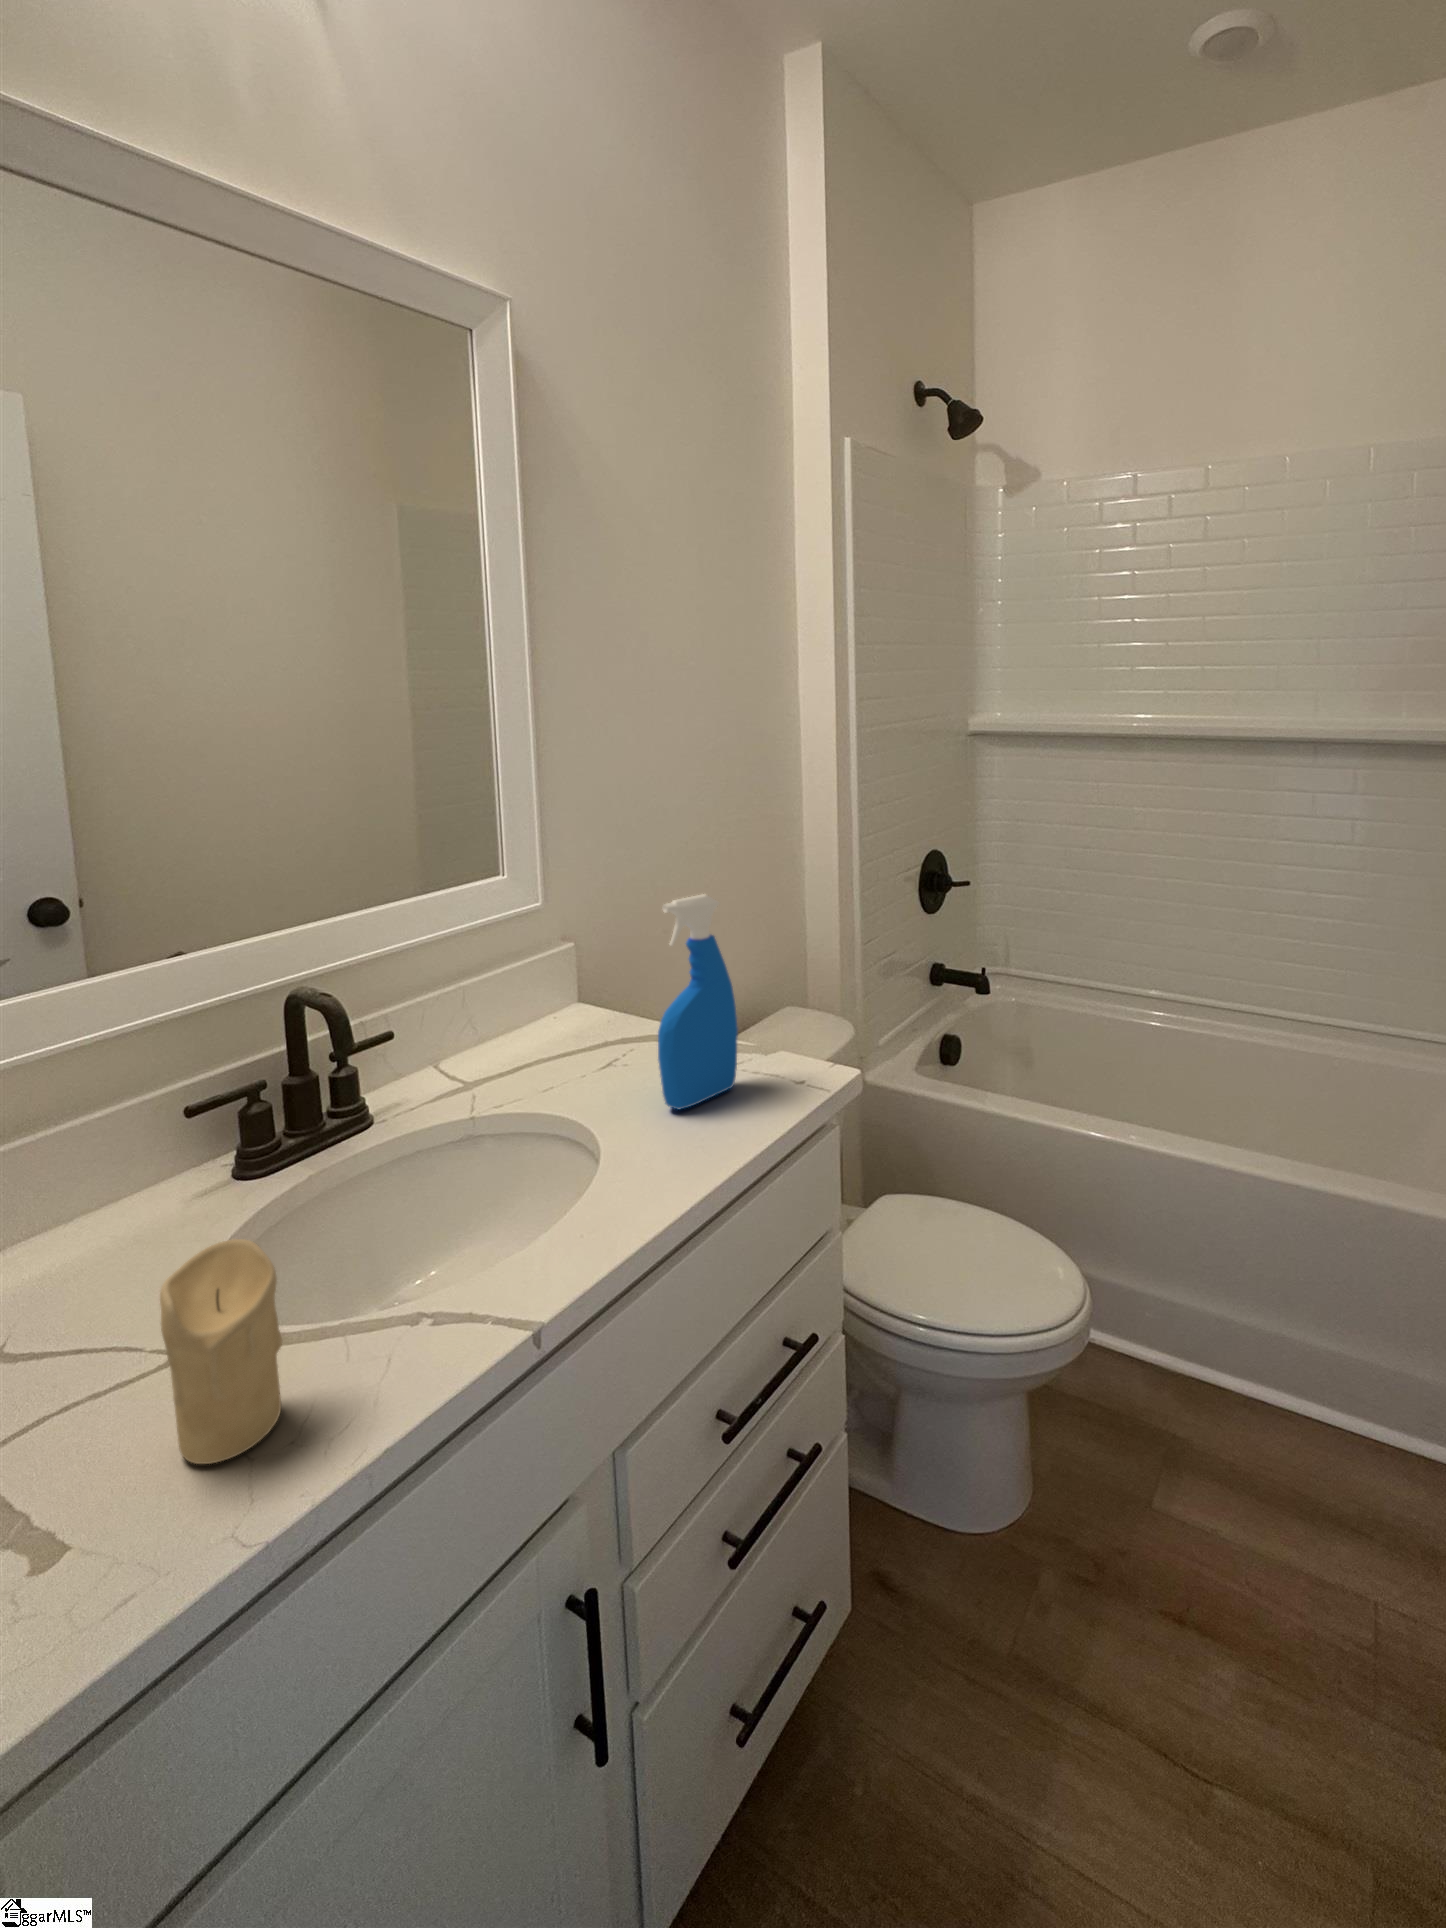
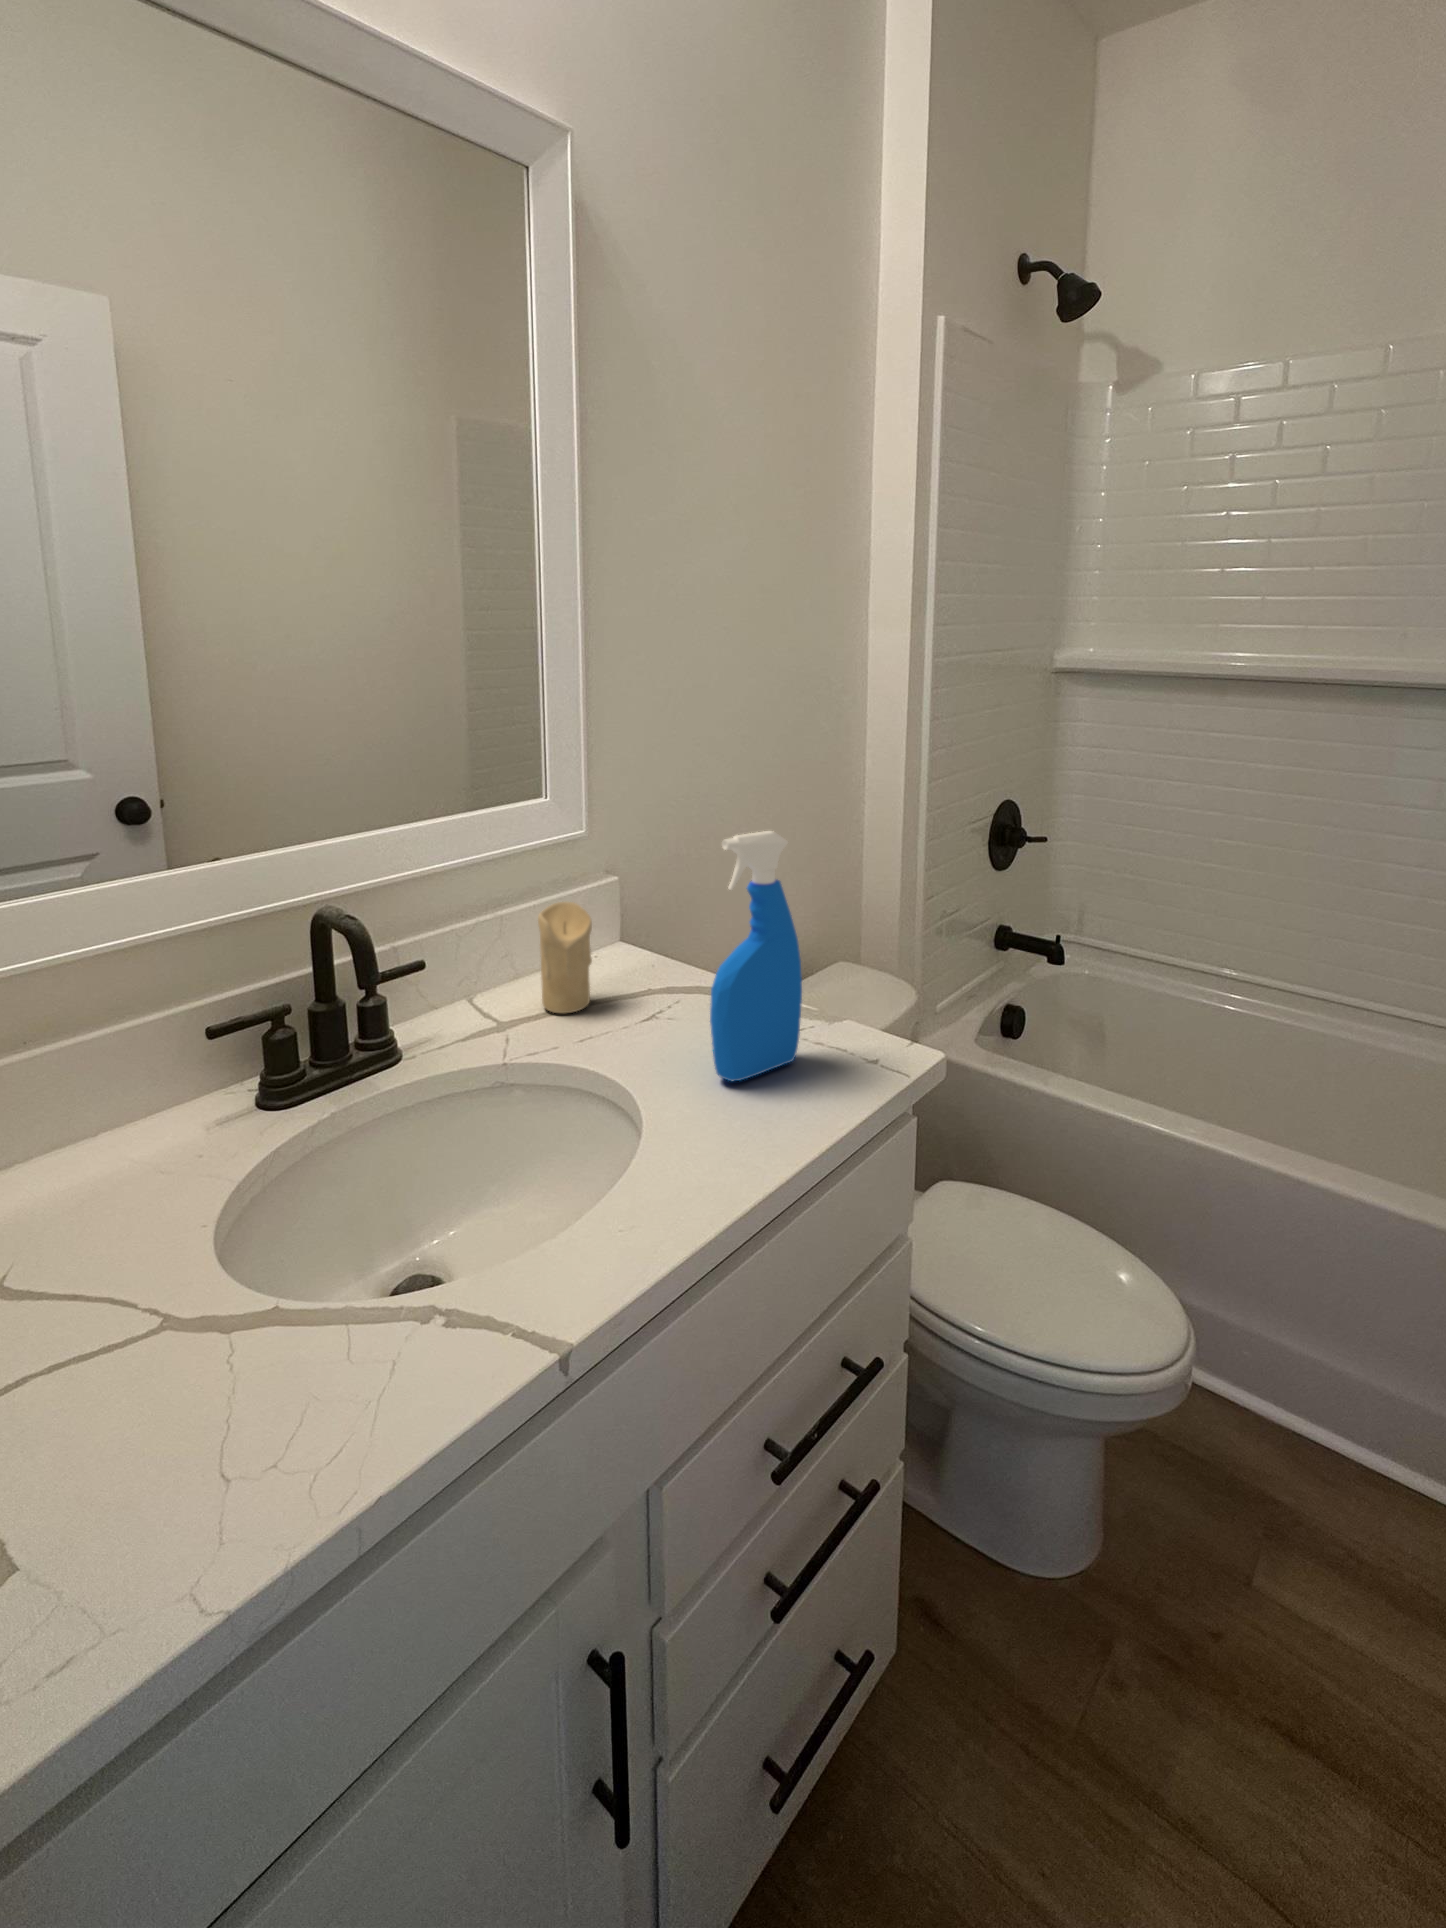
candle: present [160,1239,282,1464] -> present [538,902,592,1013]

